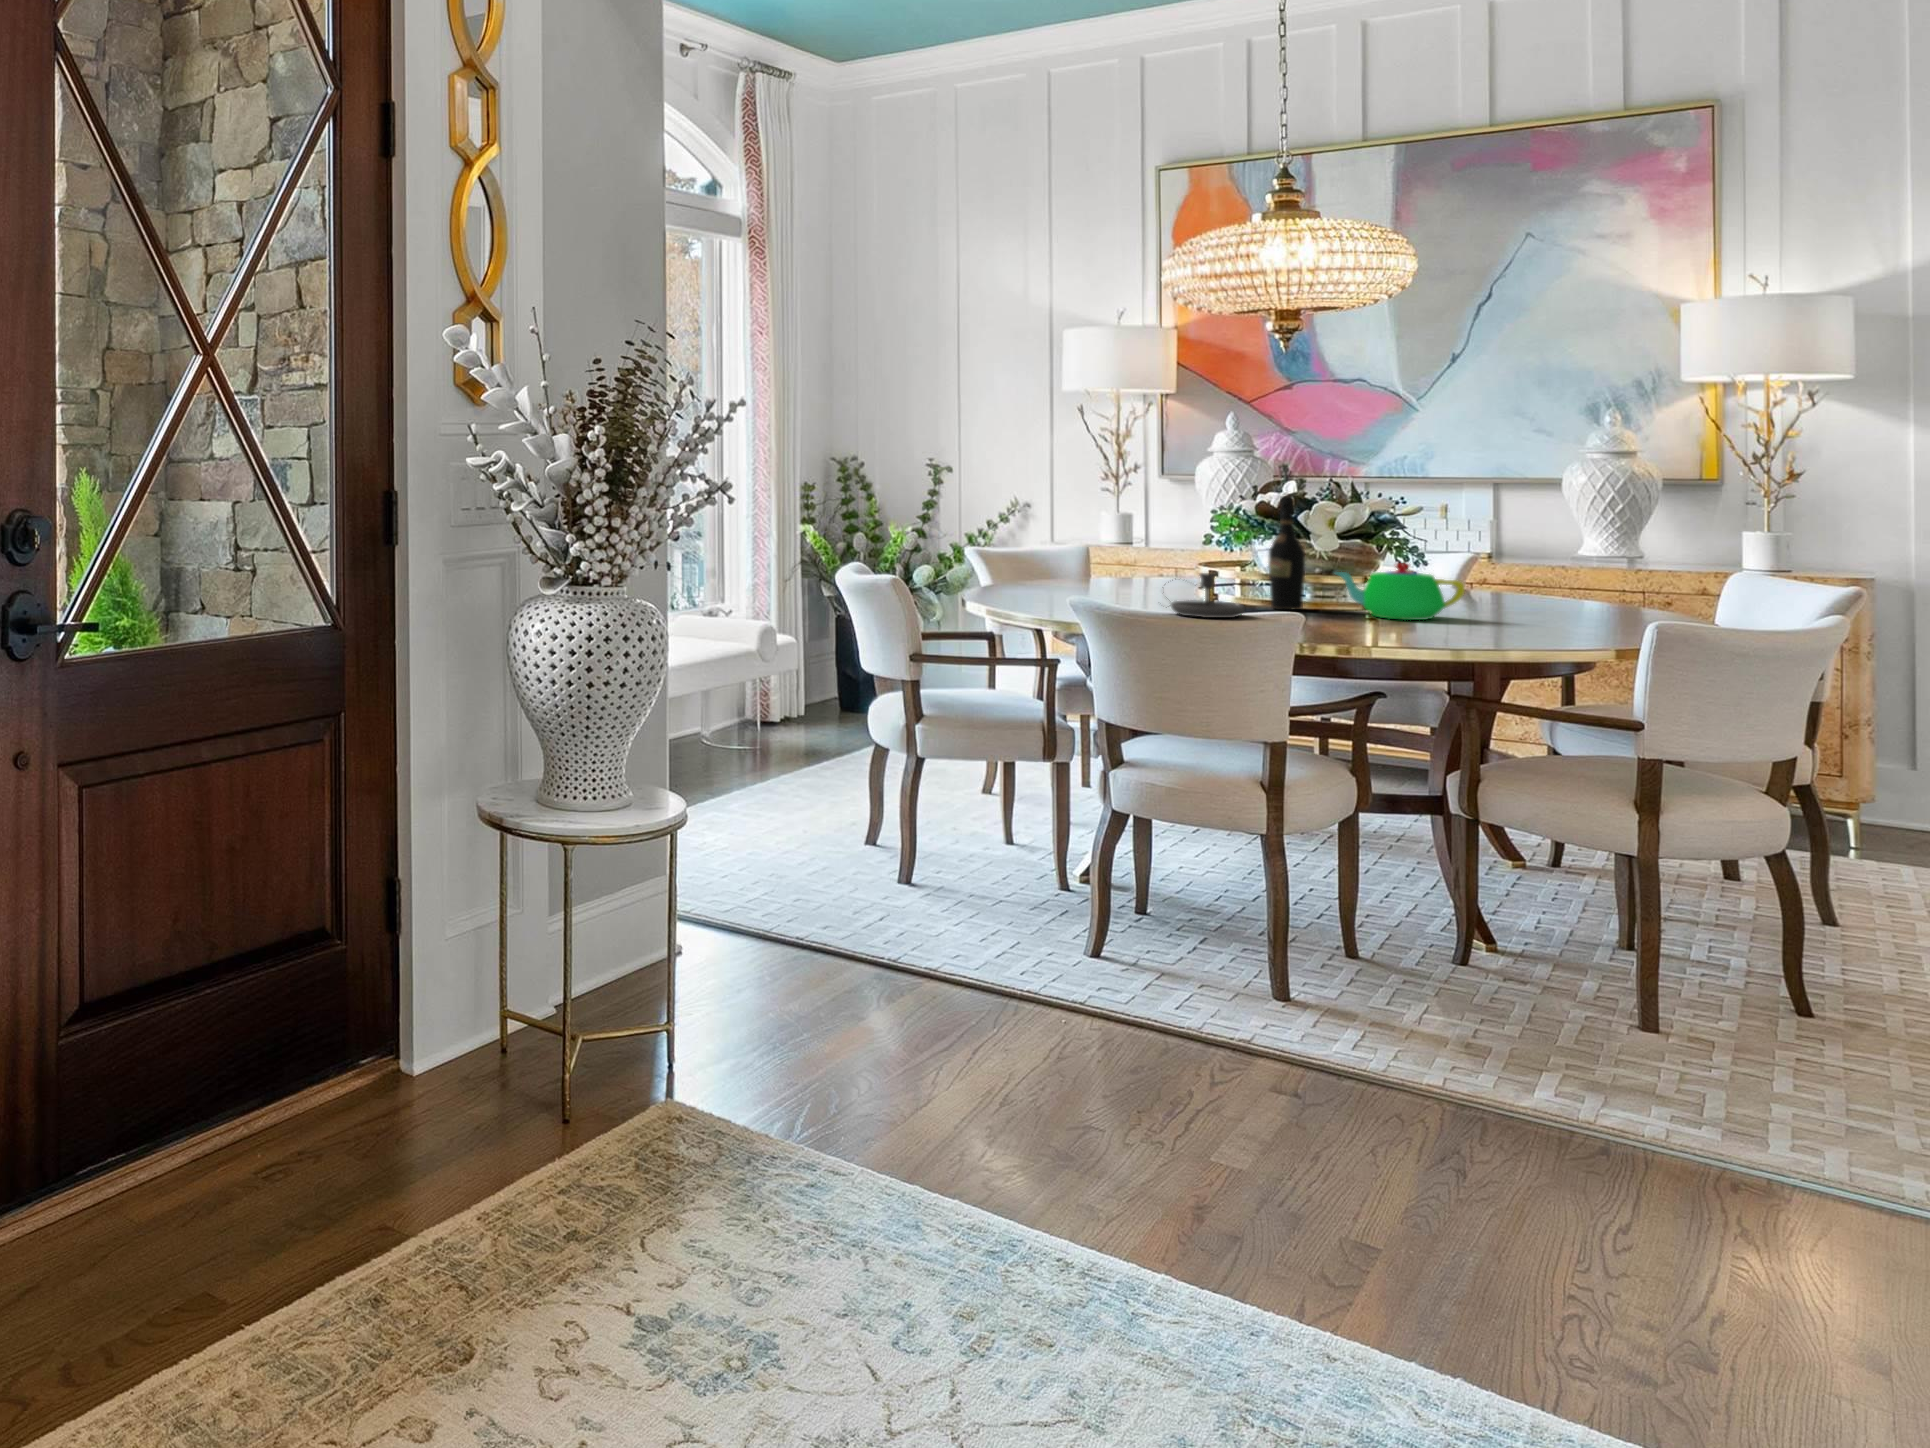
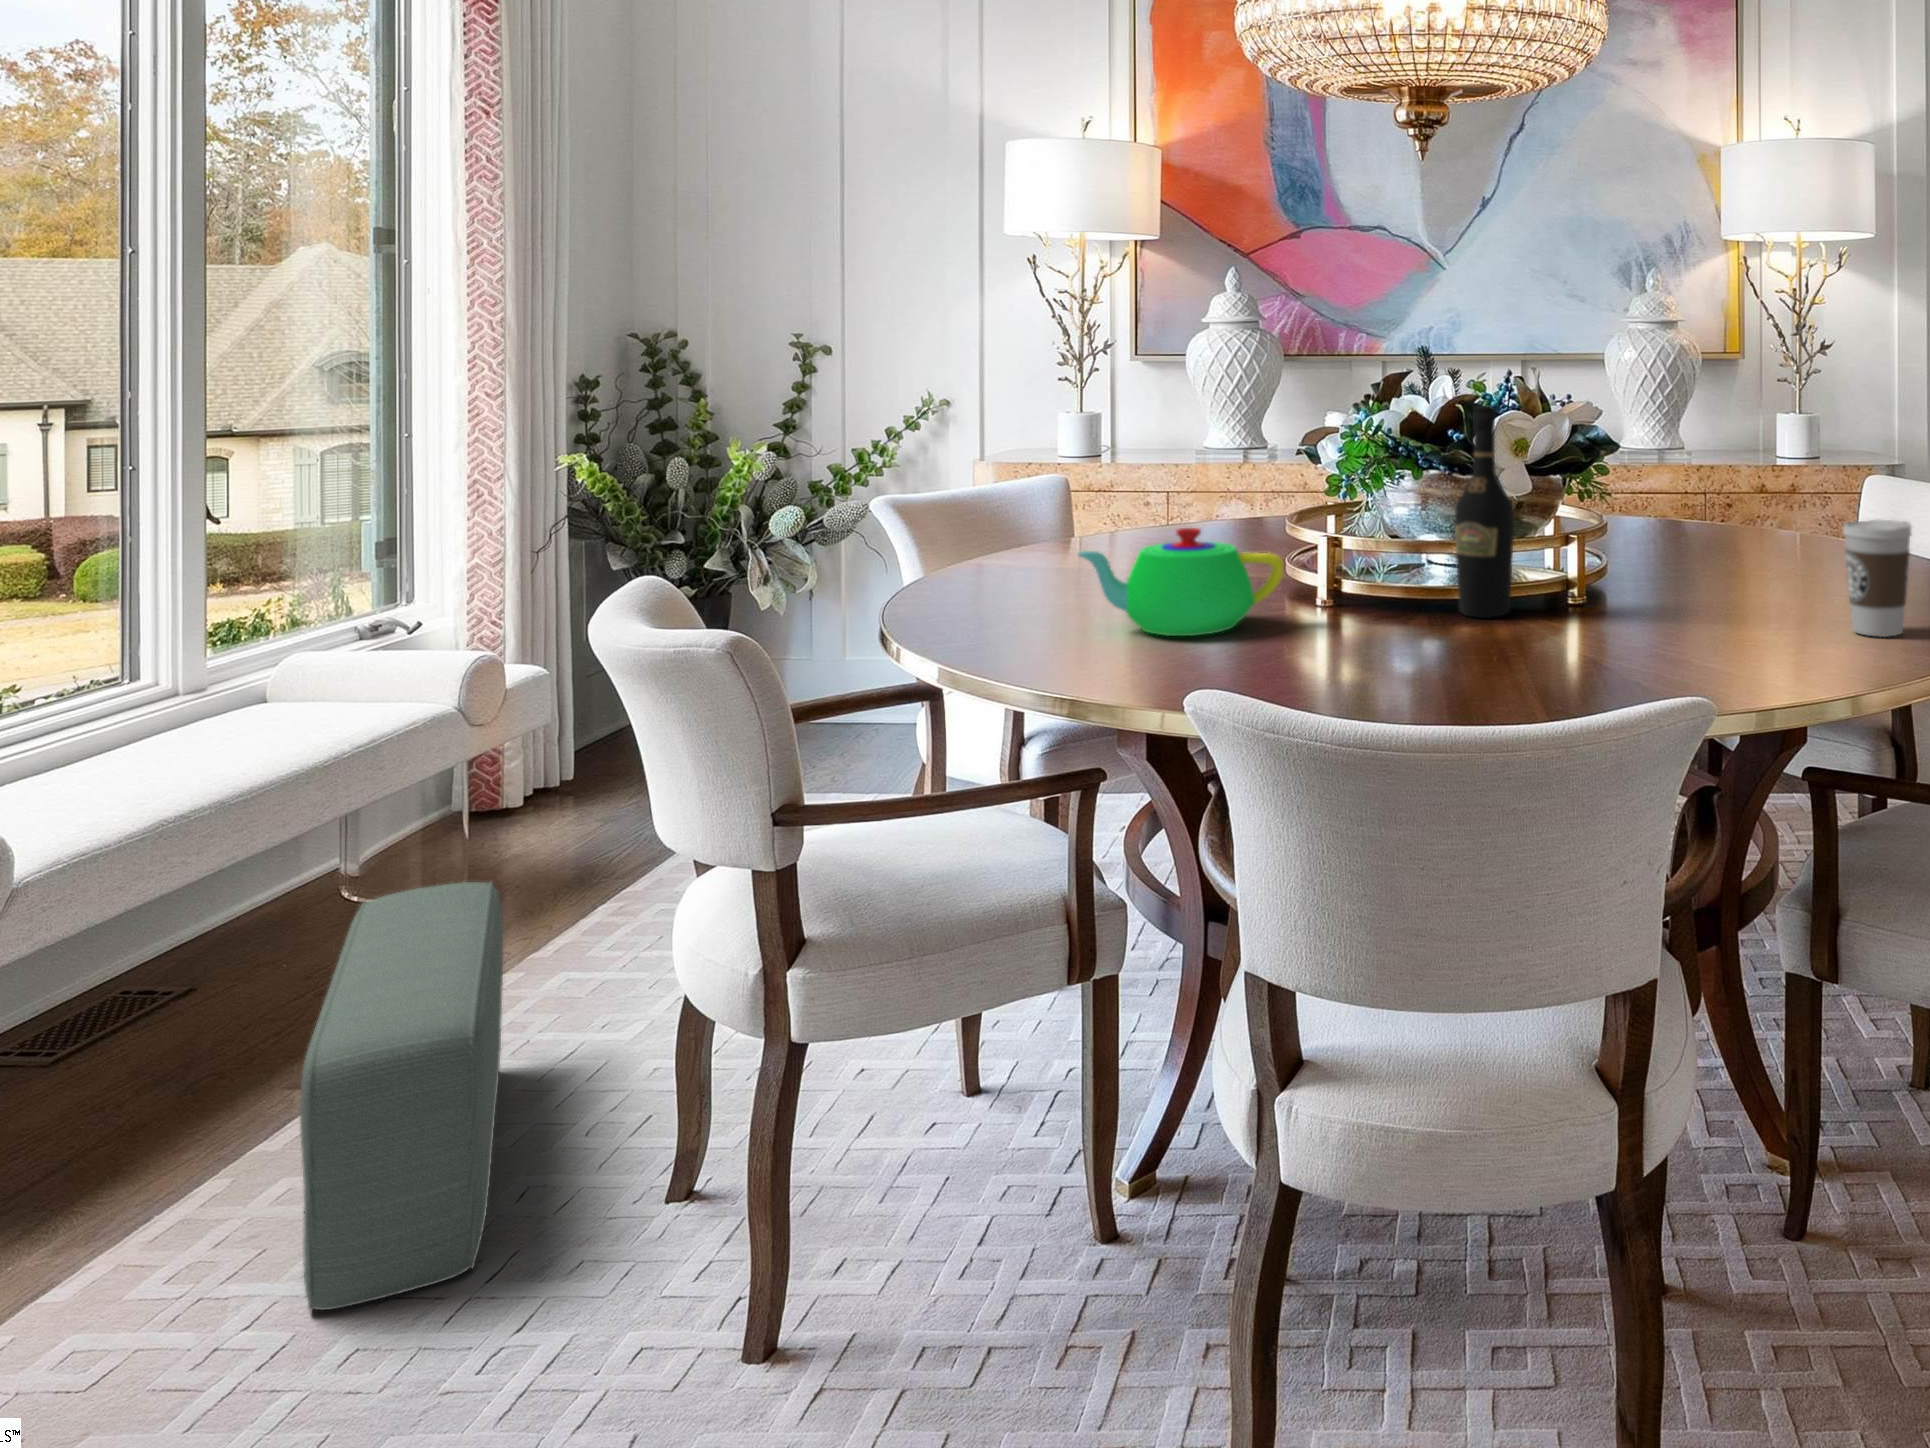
teapot: present [1336,563,1464,620] -> present [1078,528,1283,636]
coffee cup: none [1503,566,1551,631] -> present [1843,519,1911,637]
candlestick: present [1166,573,1245,618] -> none [1304,570,1460,670]
pouf: none [733,707,797,843] -> present [300,882,503,1310]

